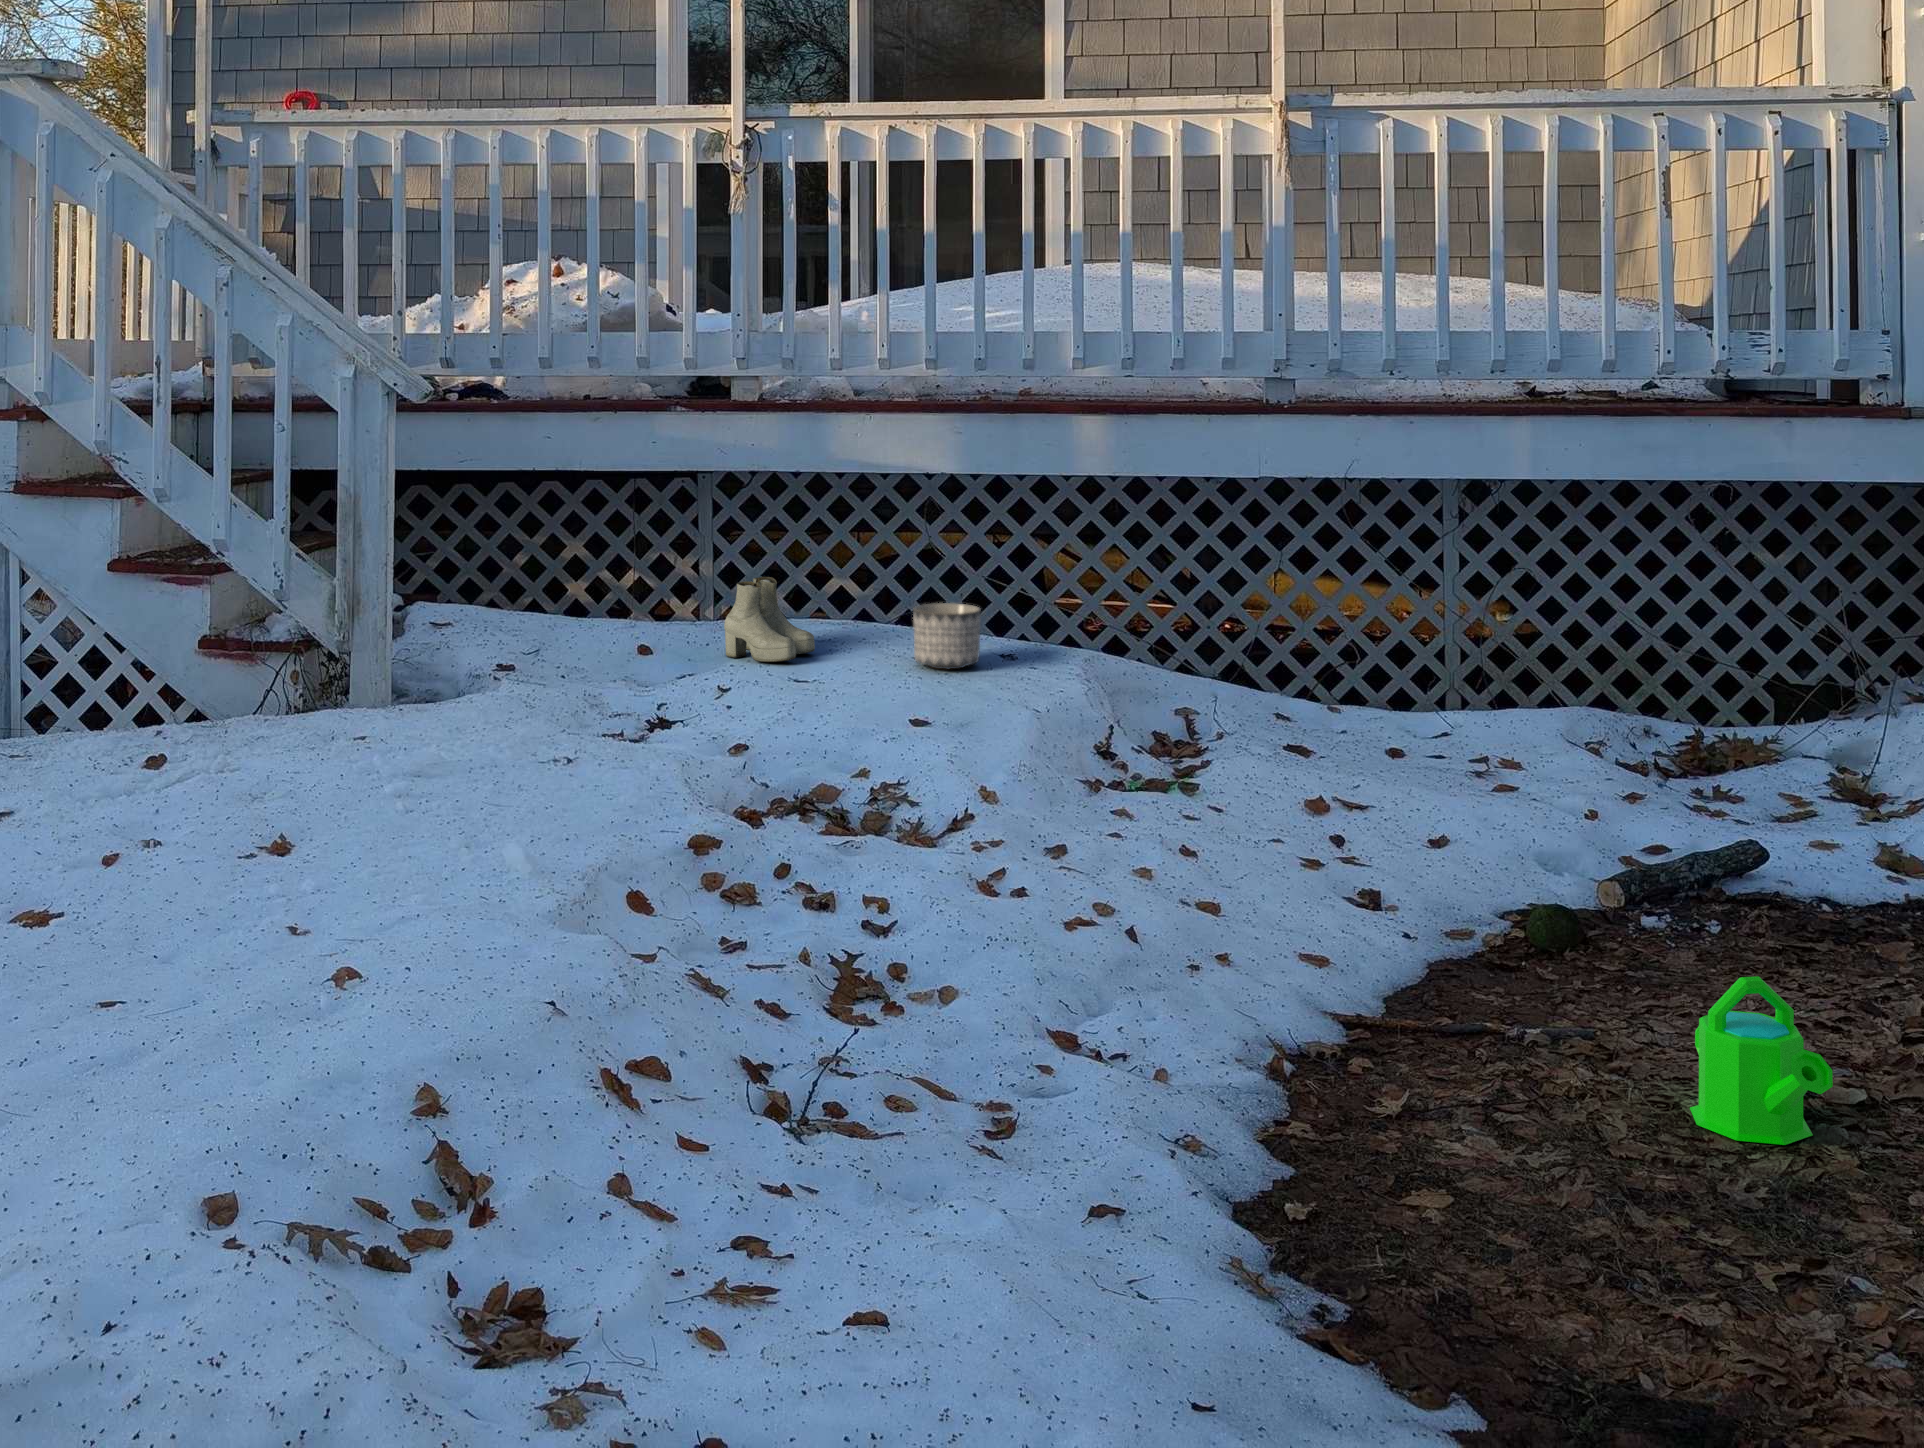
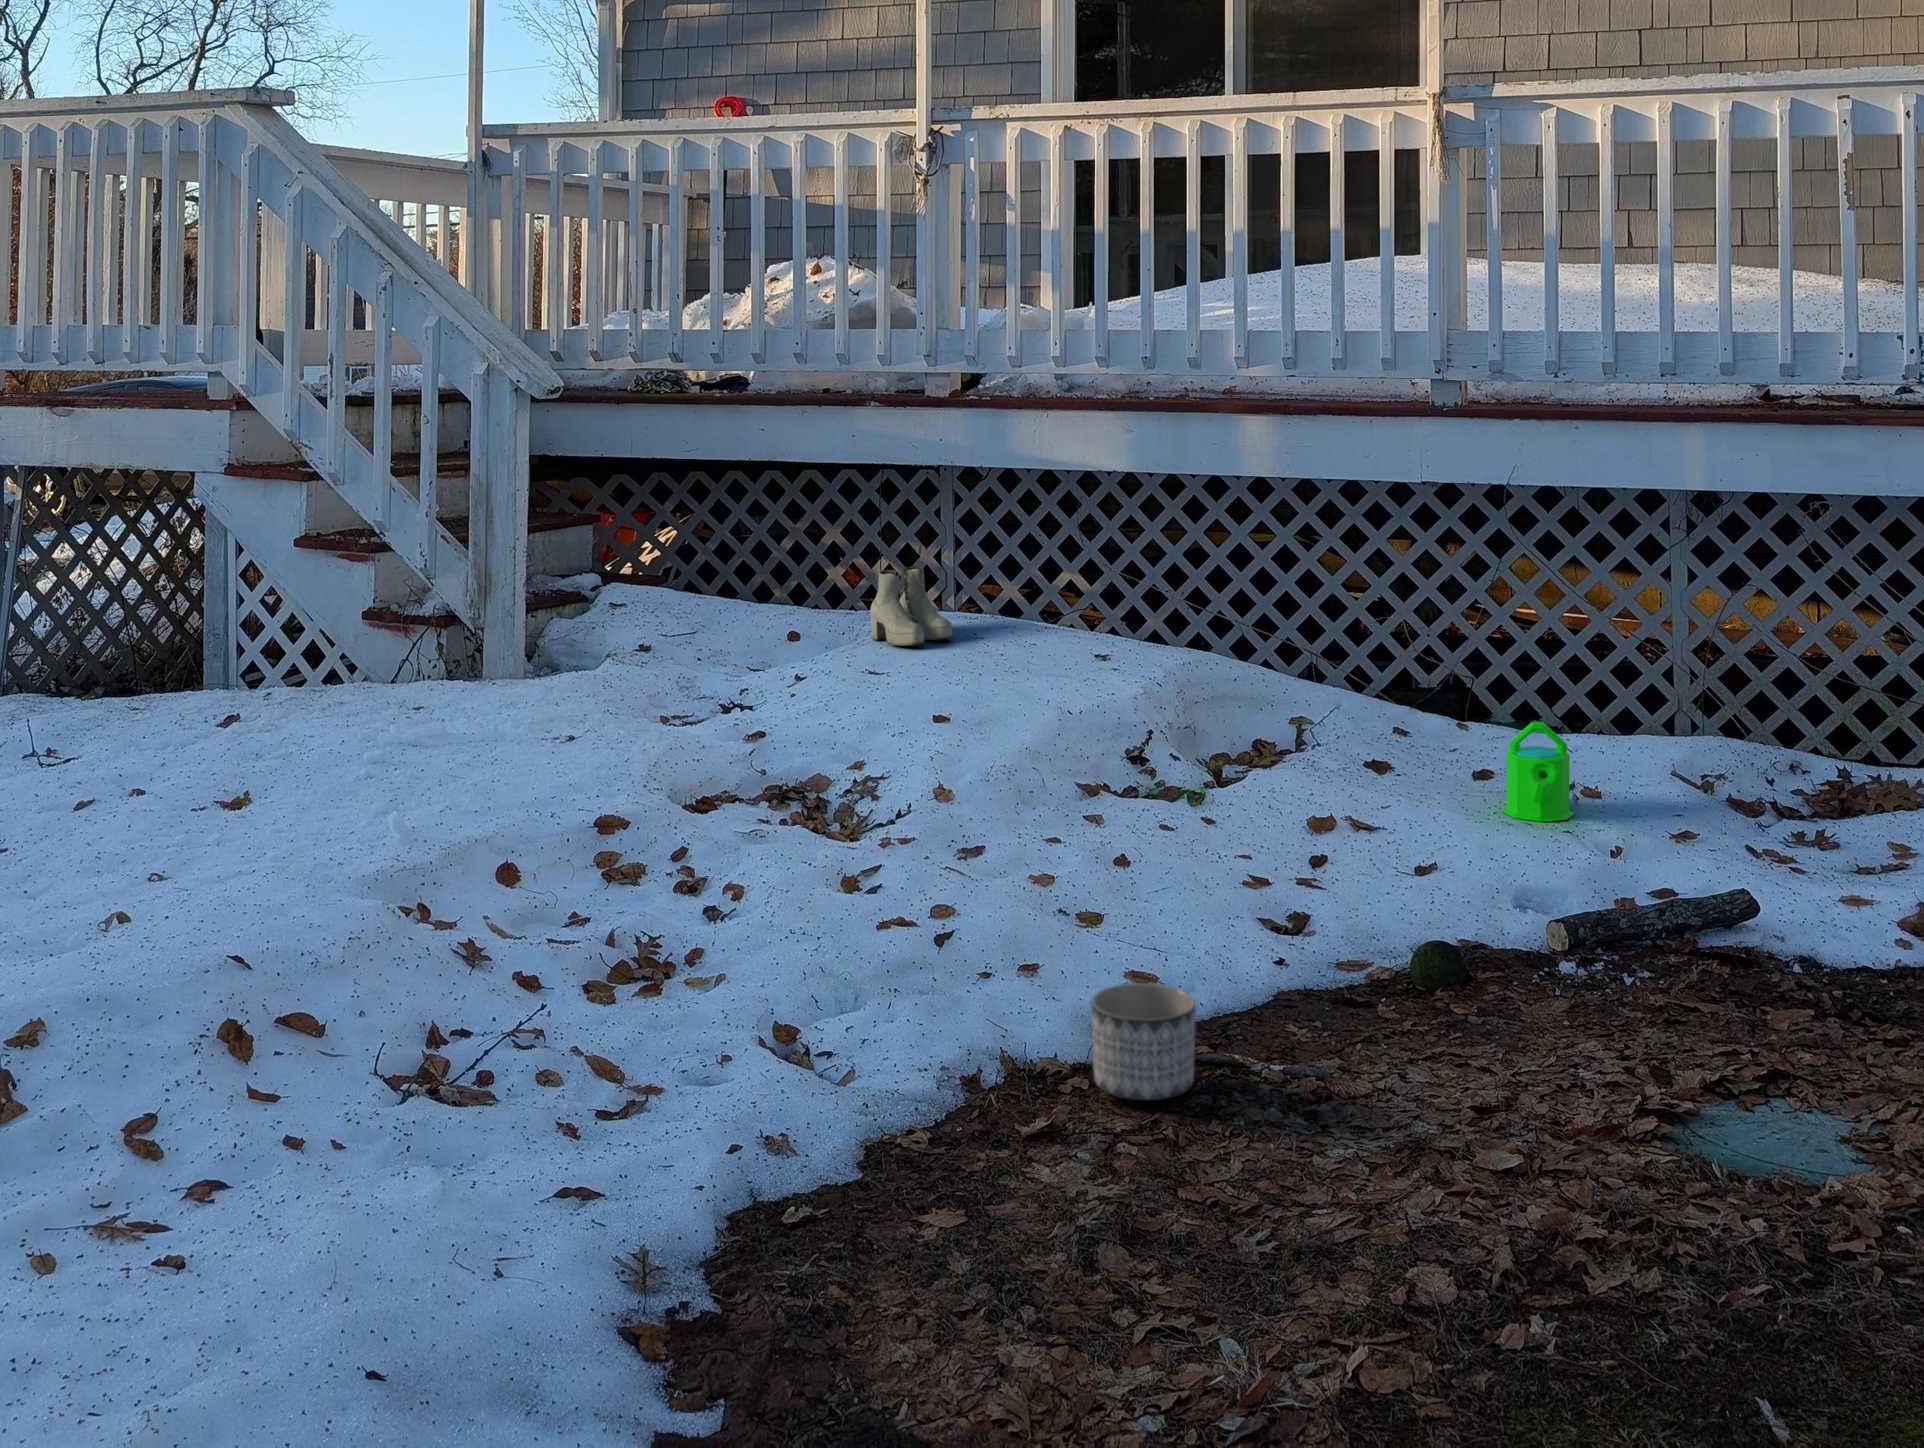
planter: present [913,603,981,669] -> present [1091,983,1196,1100]
watering can: present [1690,976,1833,1145] -> present [1501,722,1575,822]

